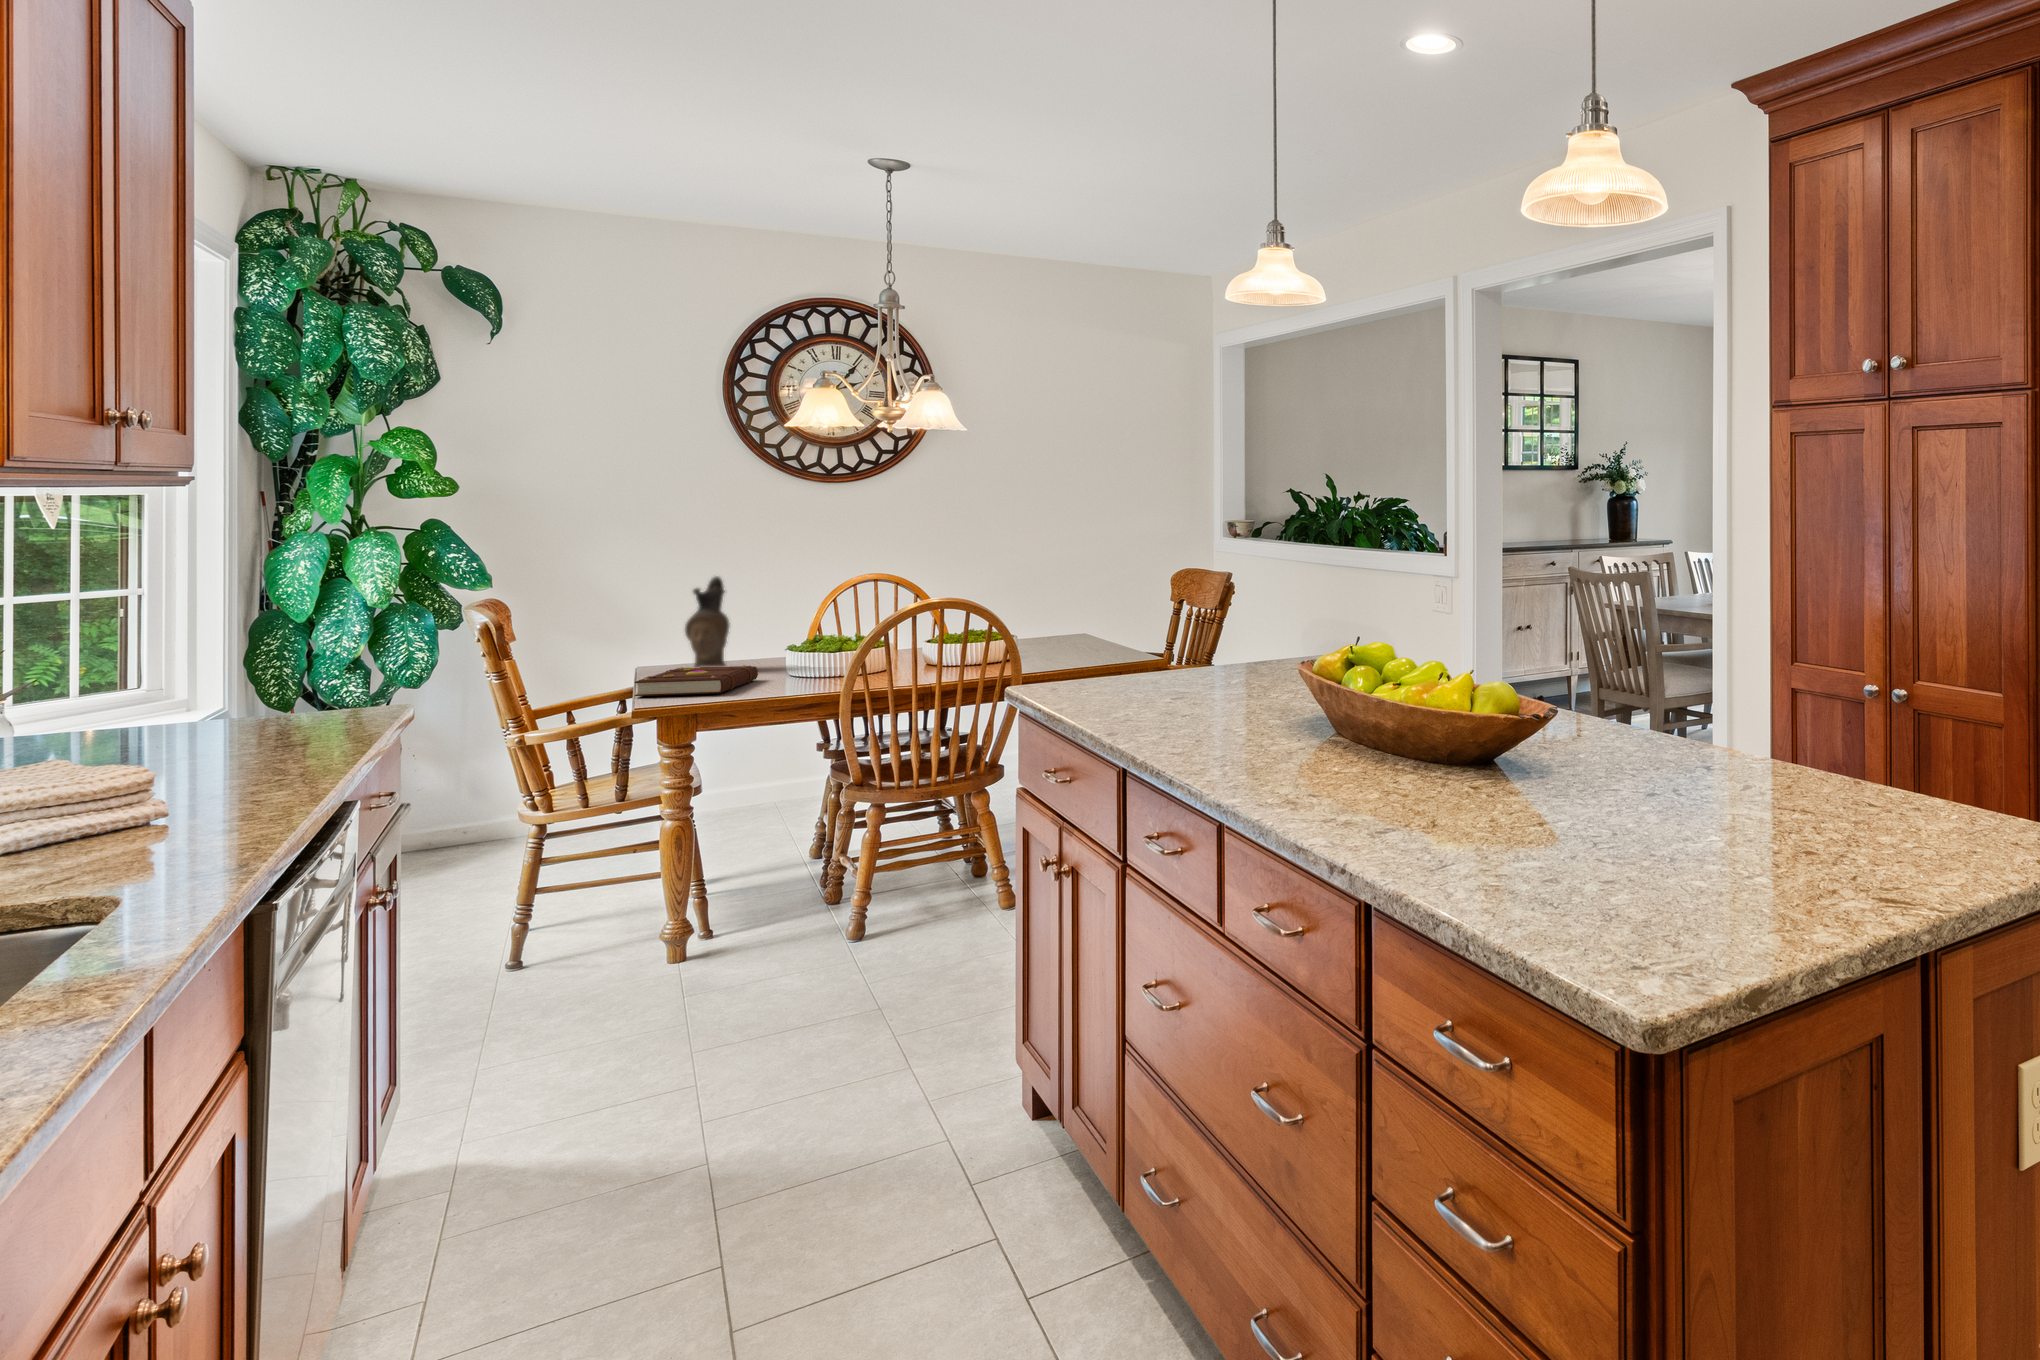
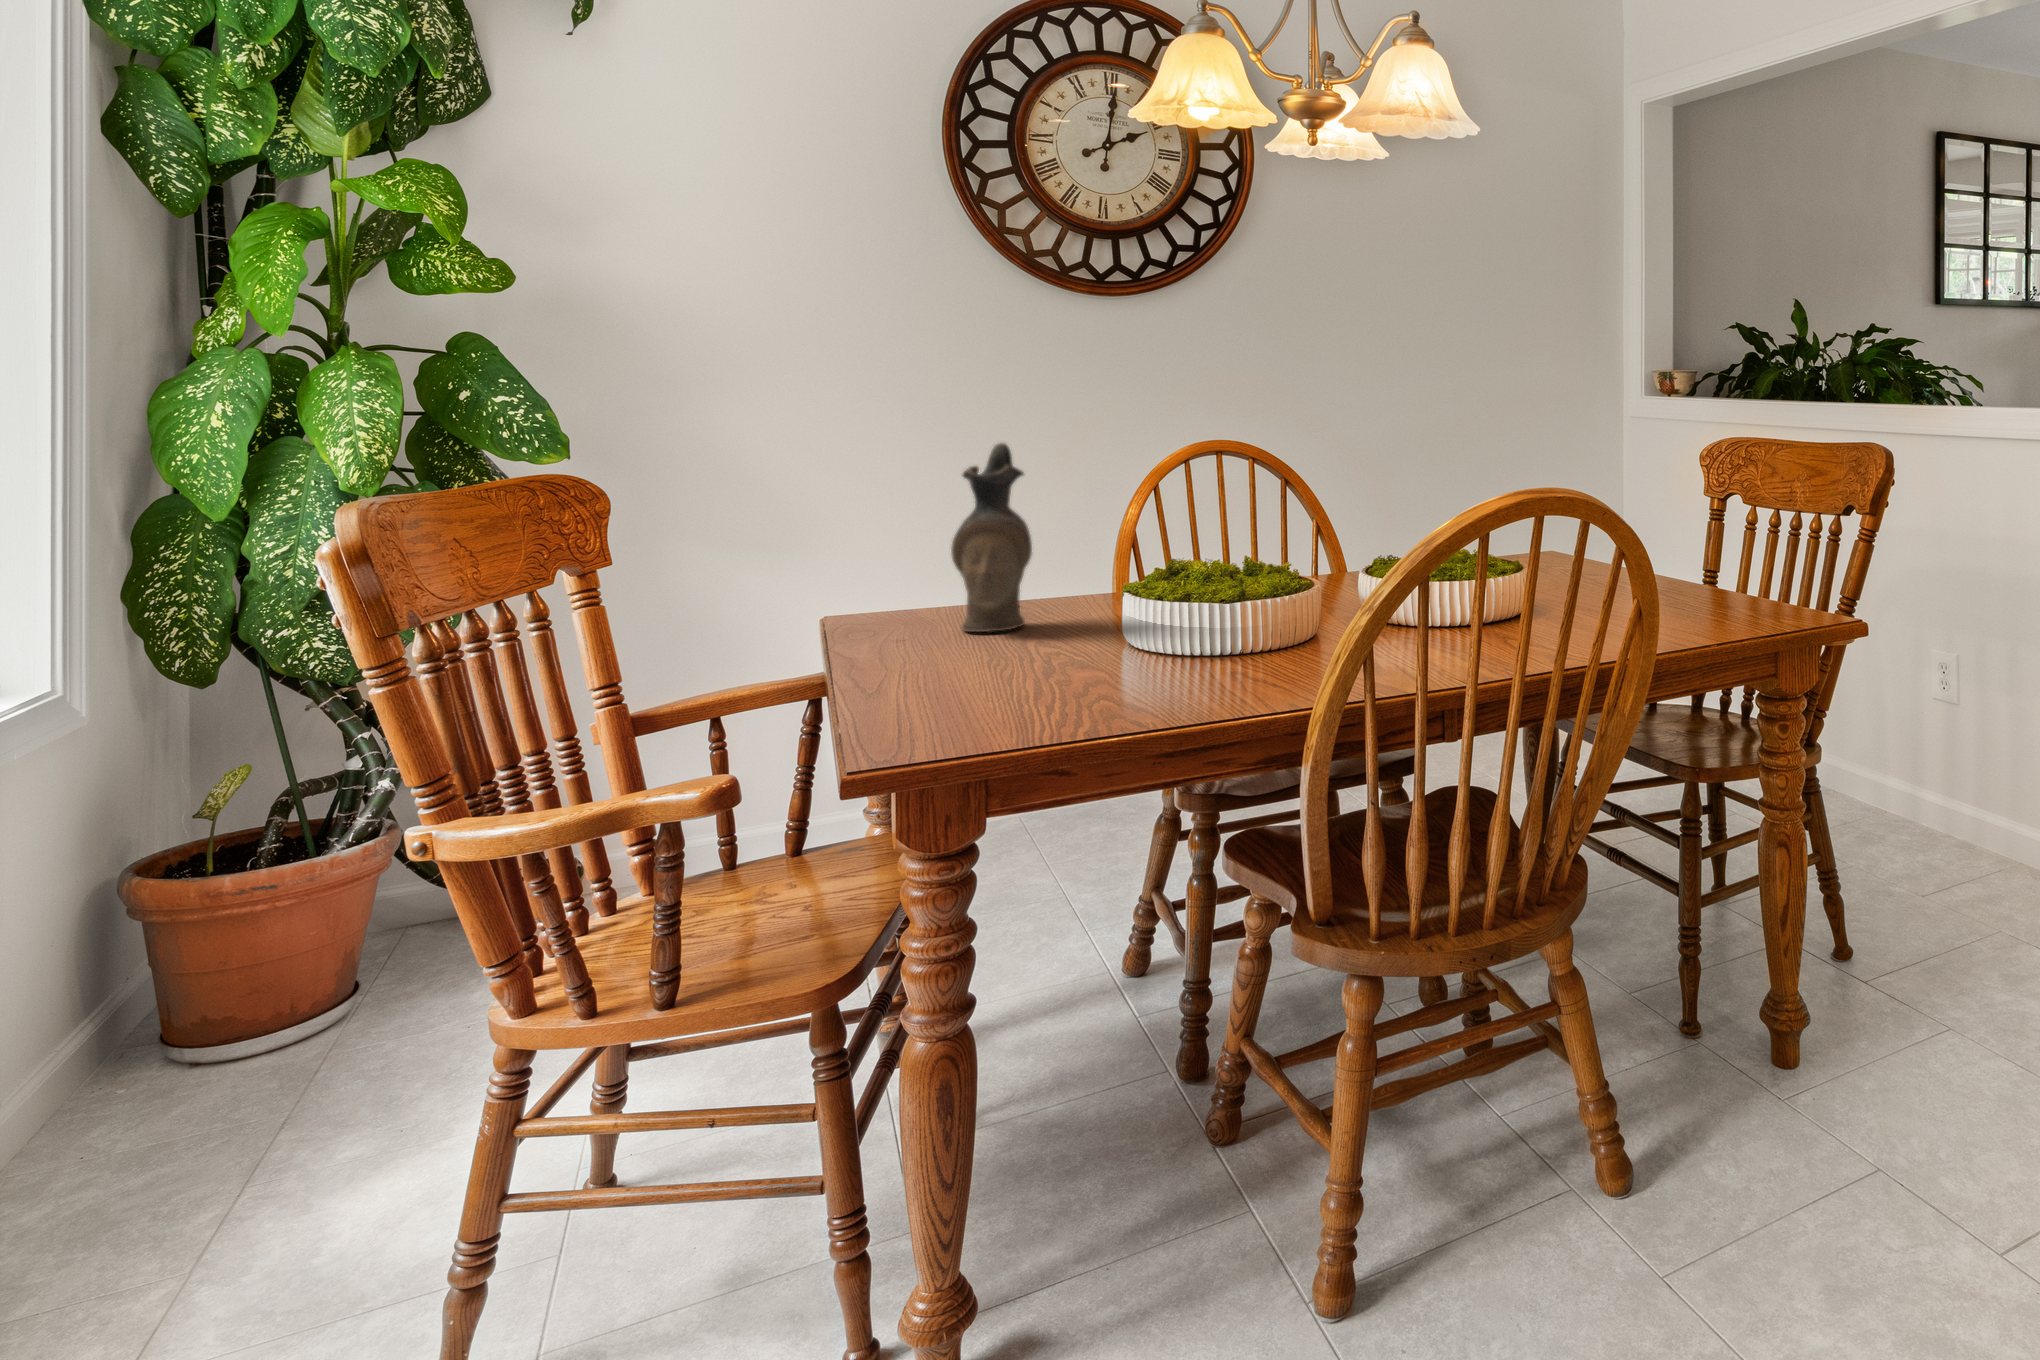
book: present [635,665,758,696] -> none [908,633,1120,723]

